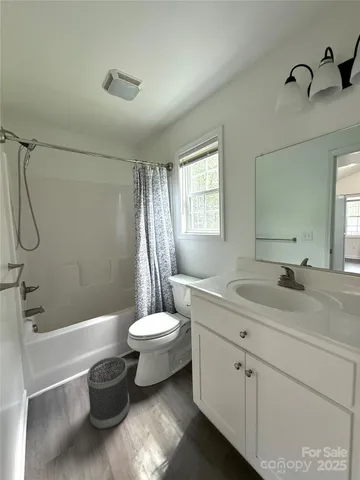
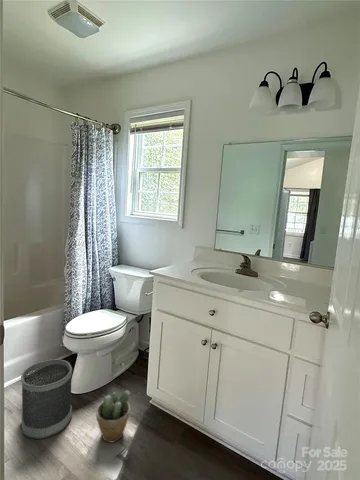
potted plant: none [141,398,172,450] -> present [96,391,130,442]

